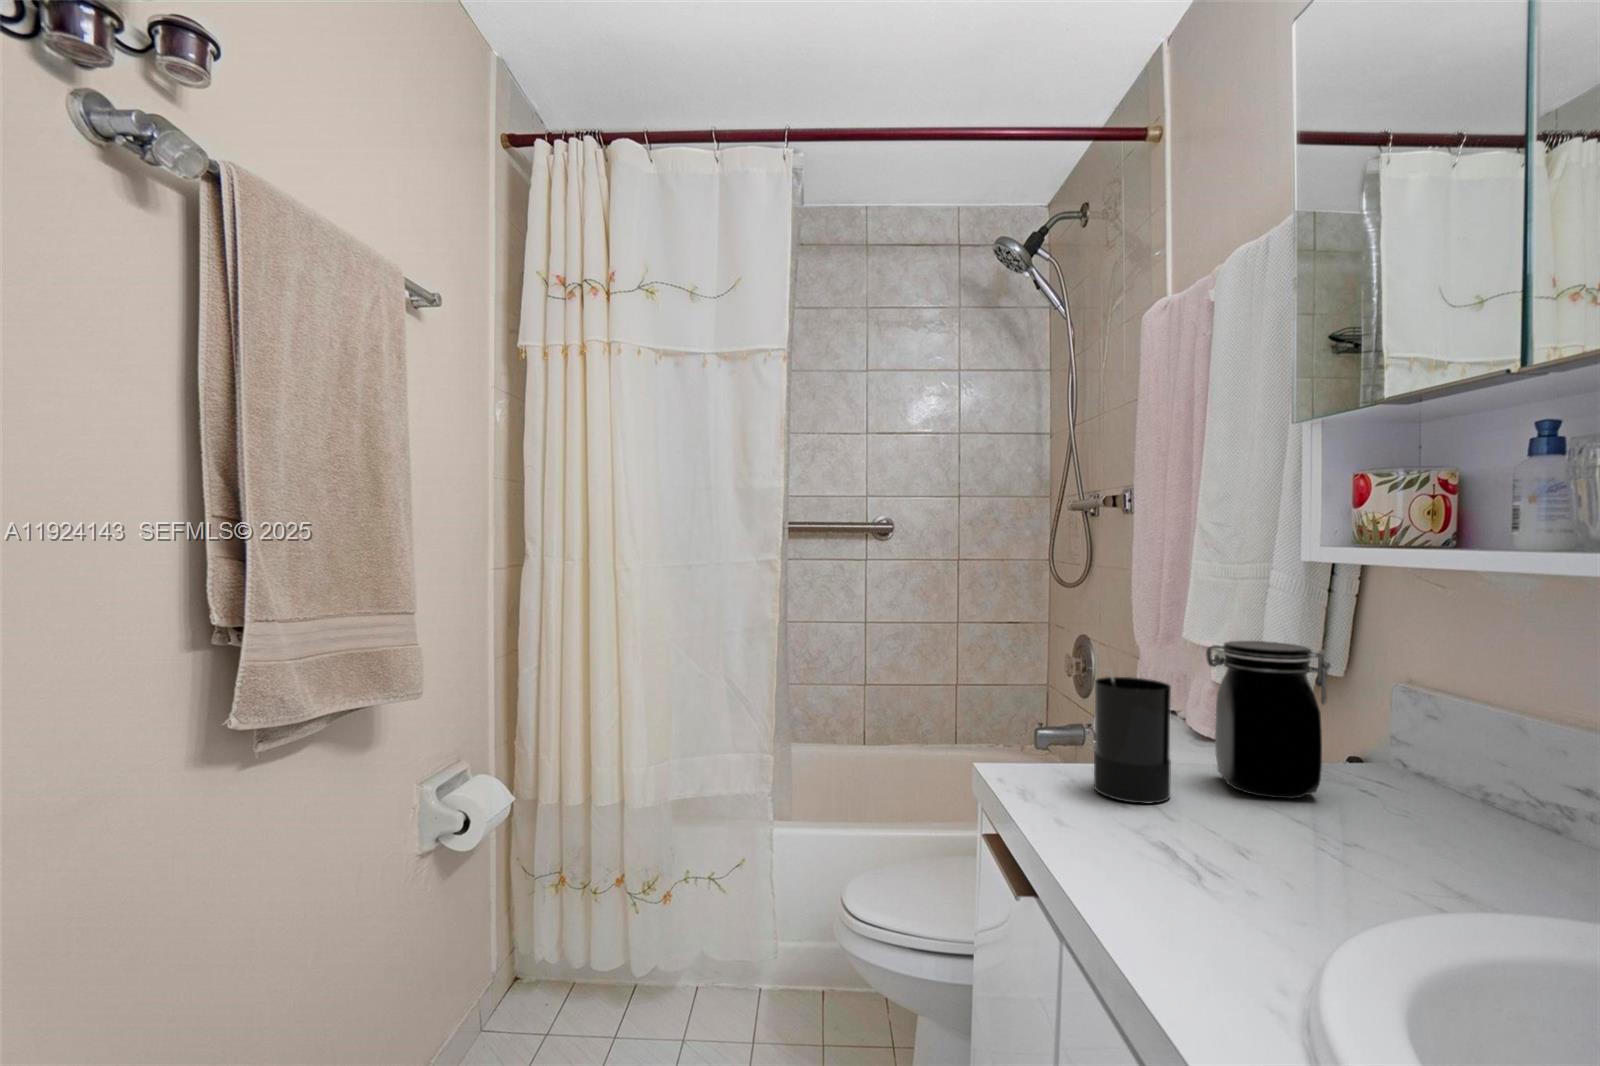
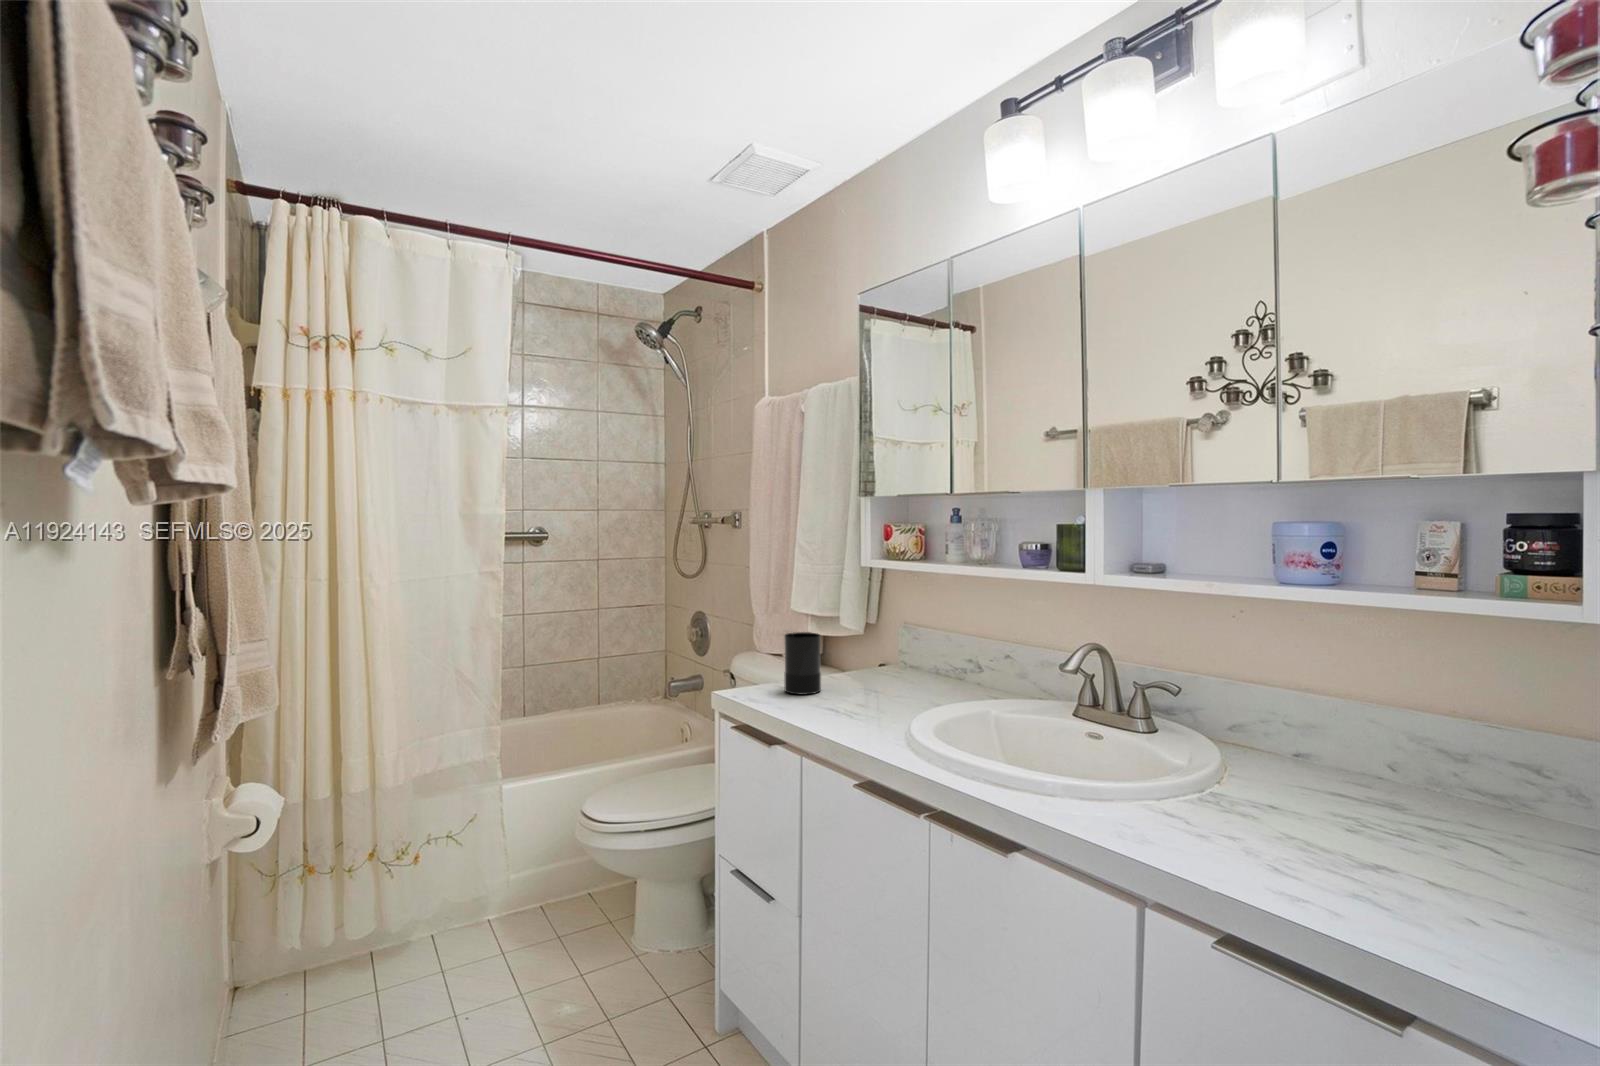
jar: present [1206,641,1330,798] -> none [829,608,881,683]

